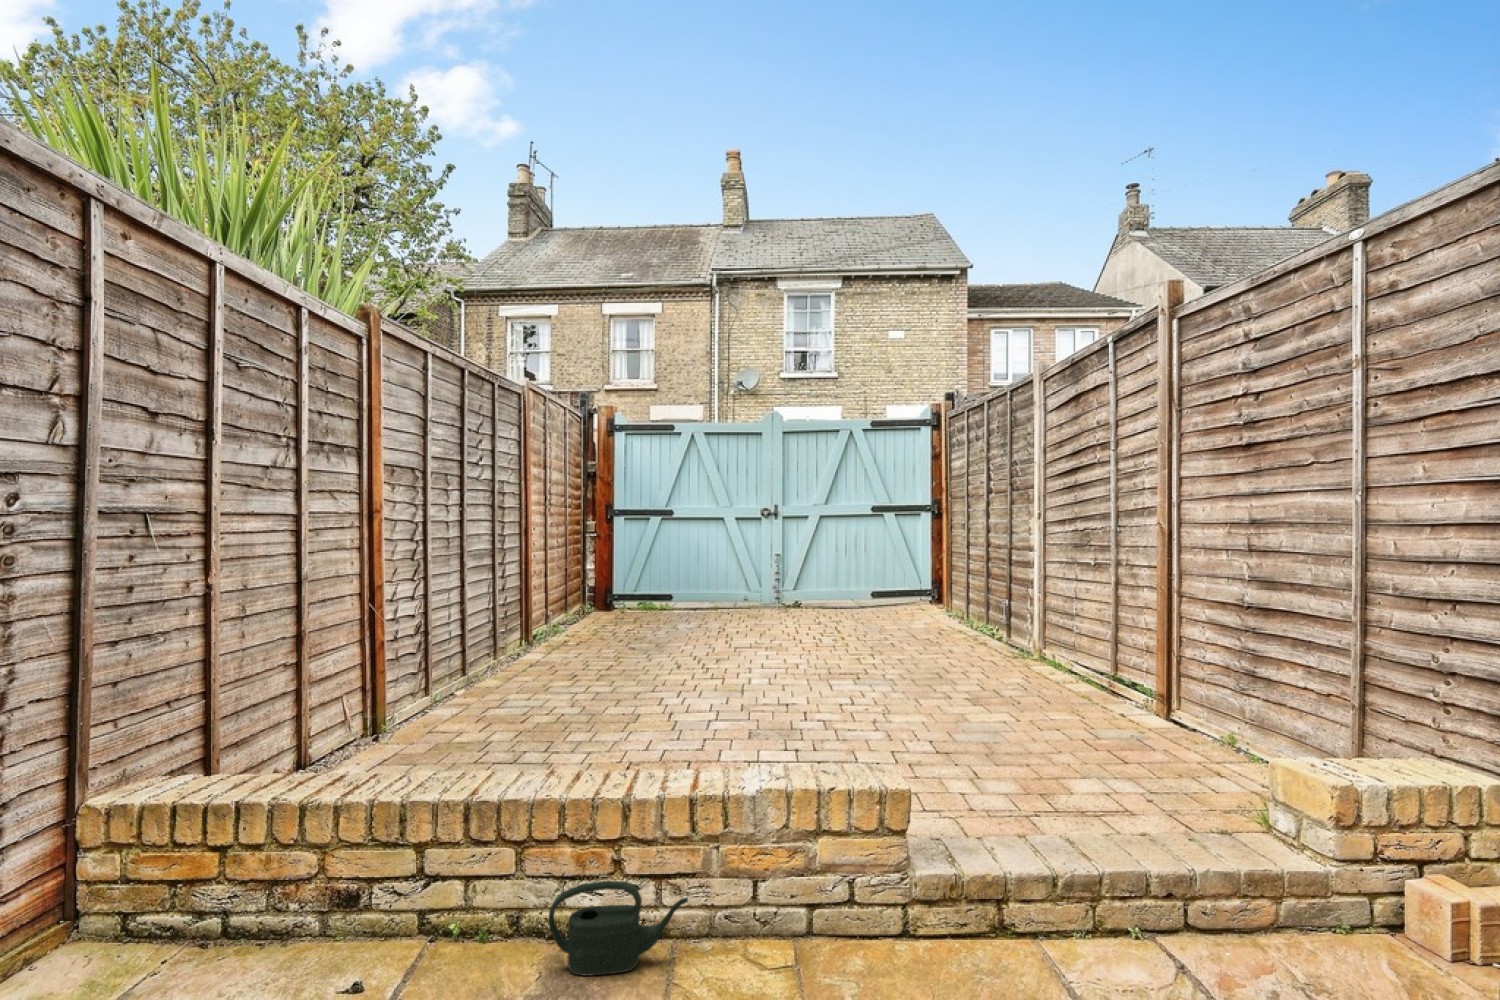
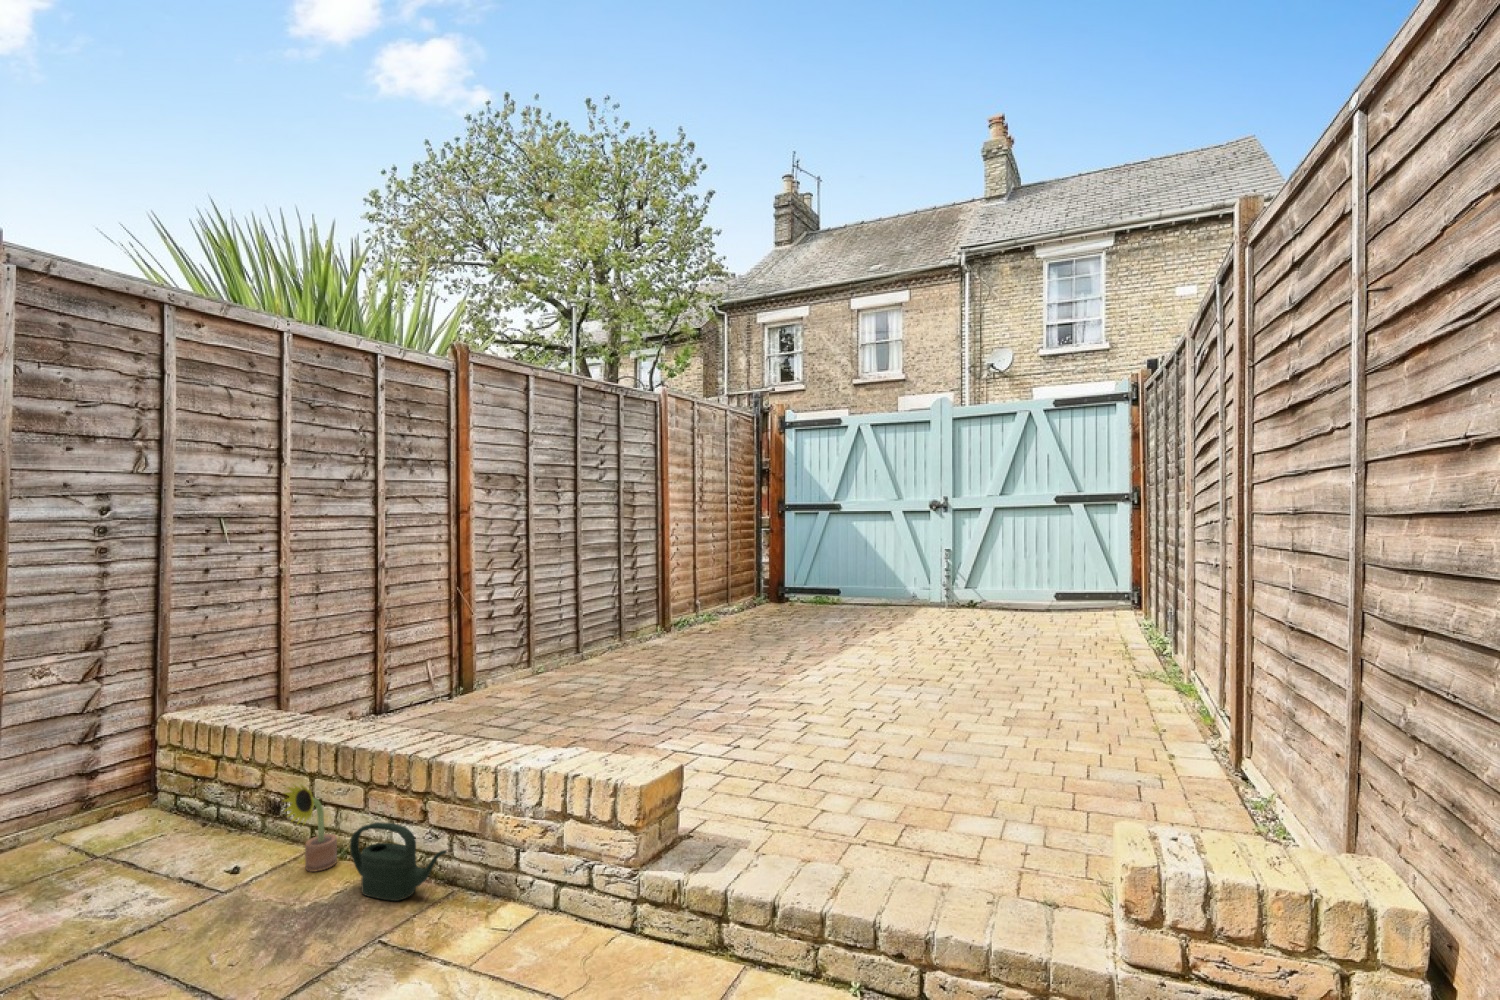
decorative plant: none [429,855,491,969] -> present [284,784,337,872]

